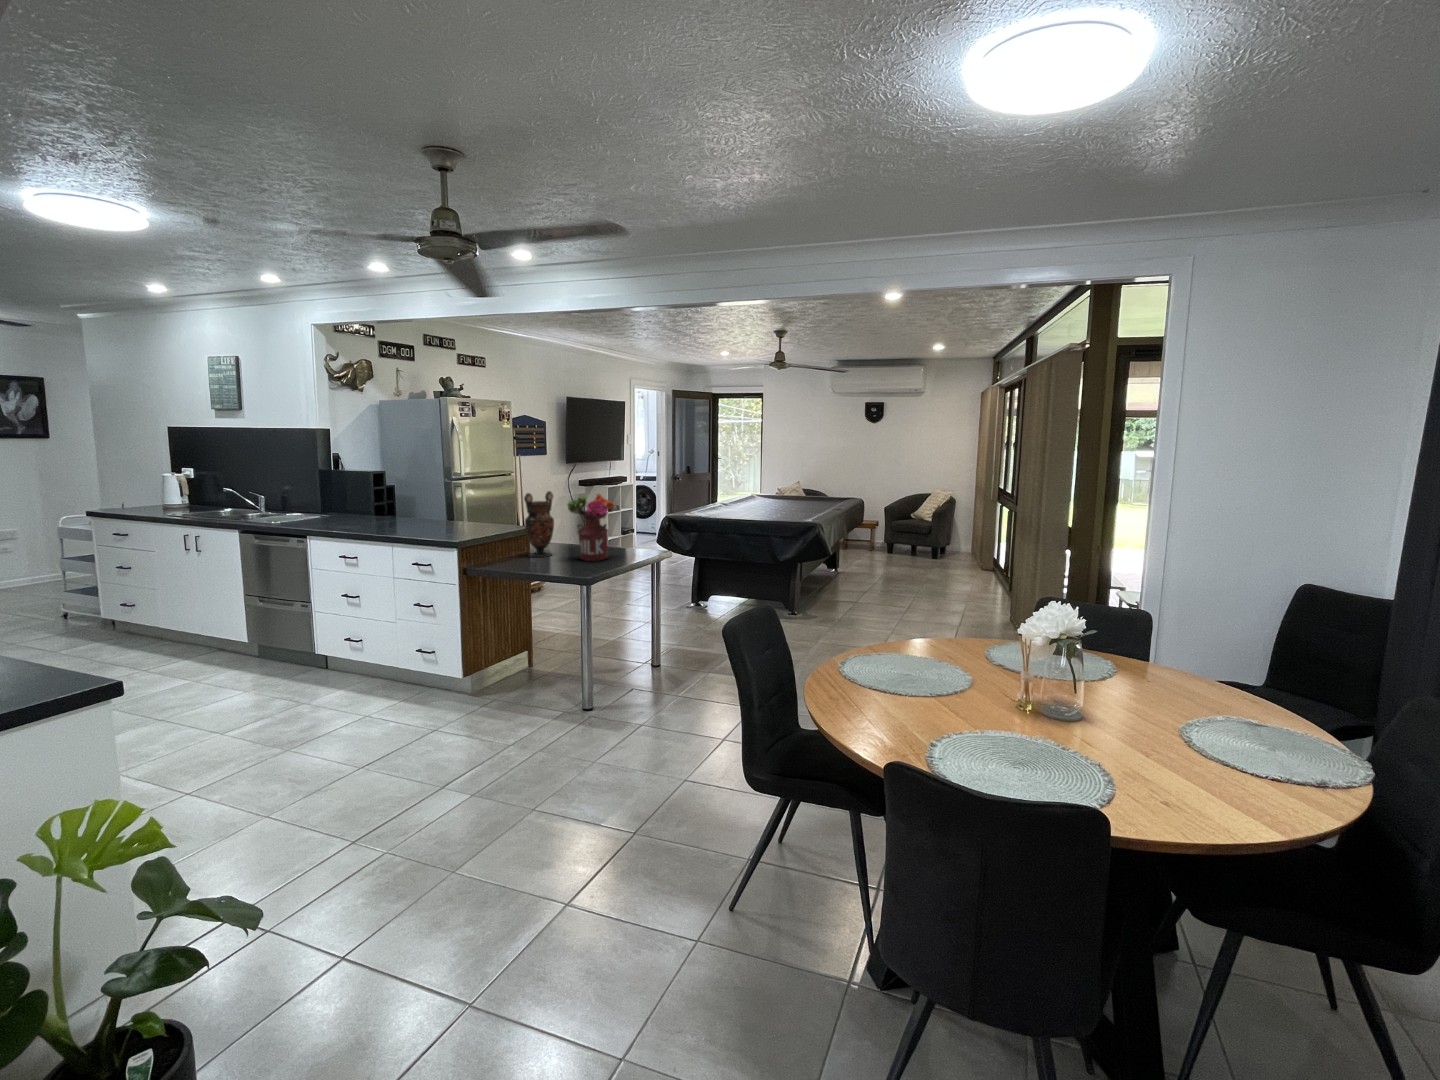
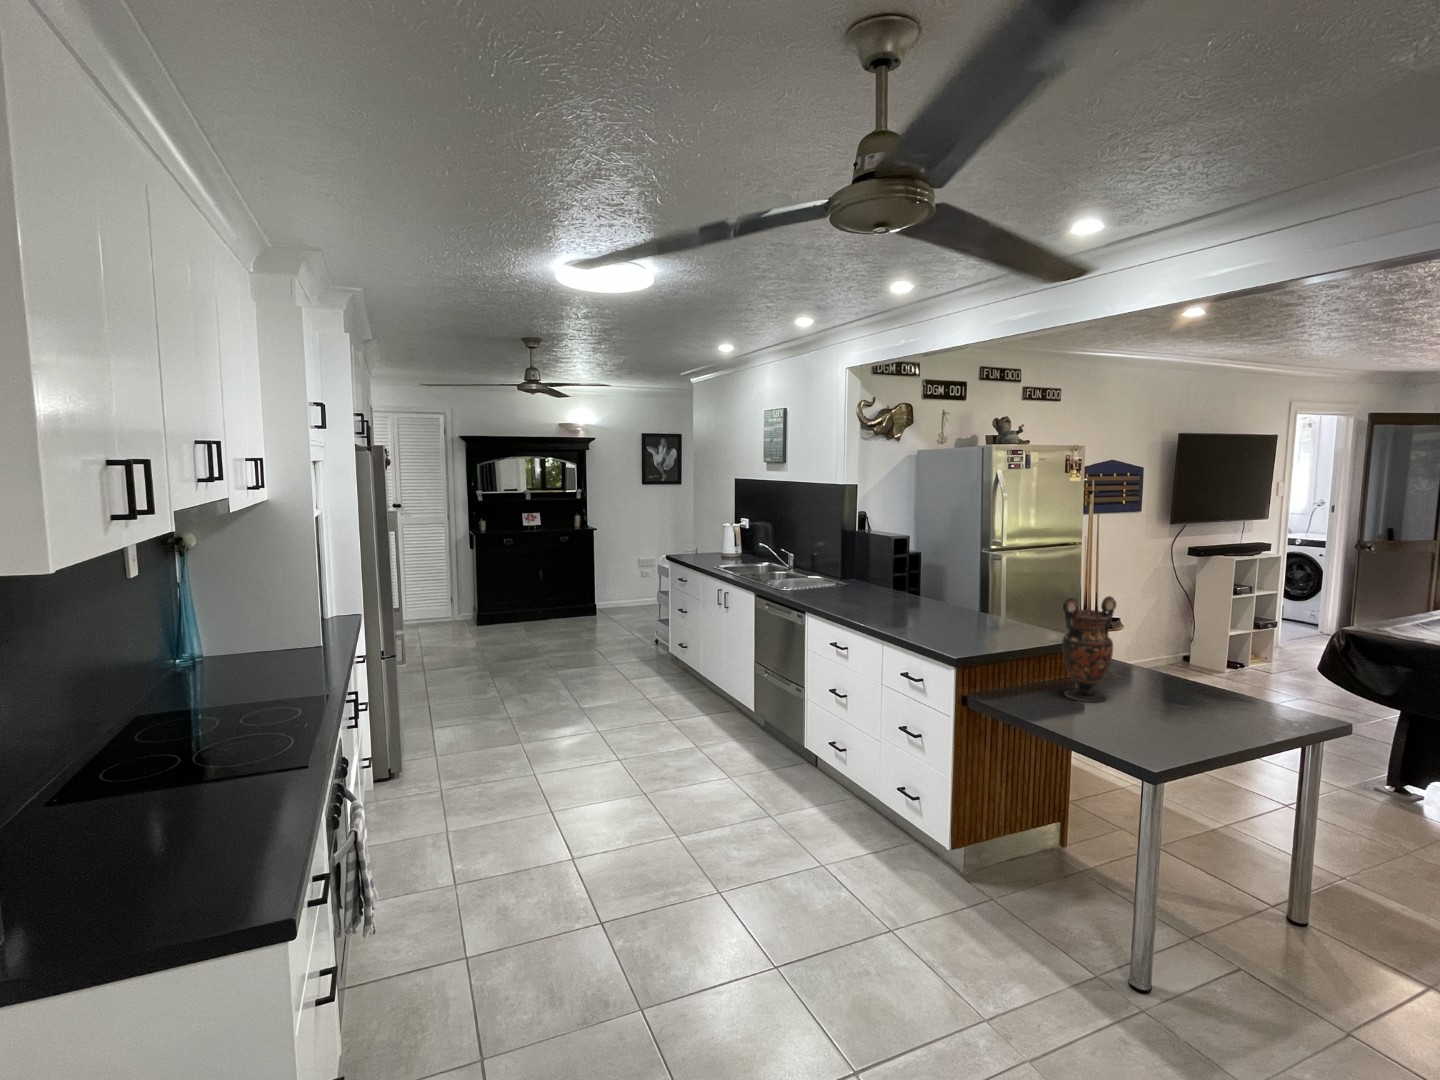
flower arrangement: present [568,494,615,561] -> none [1135,614,1235,735]

